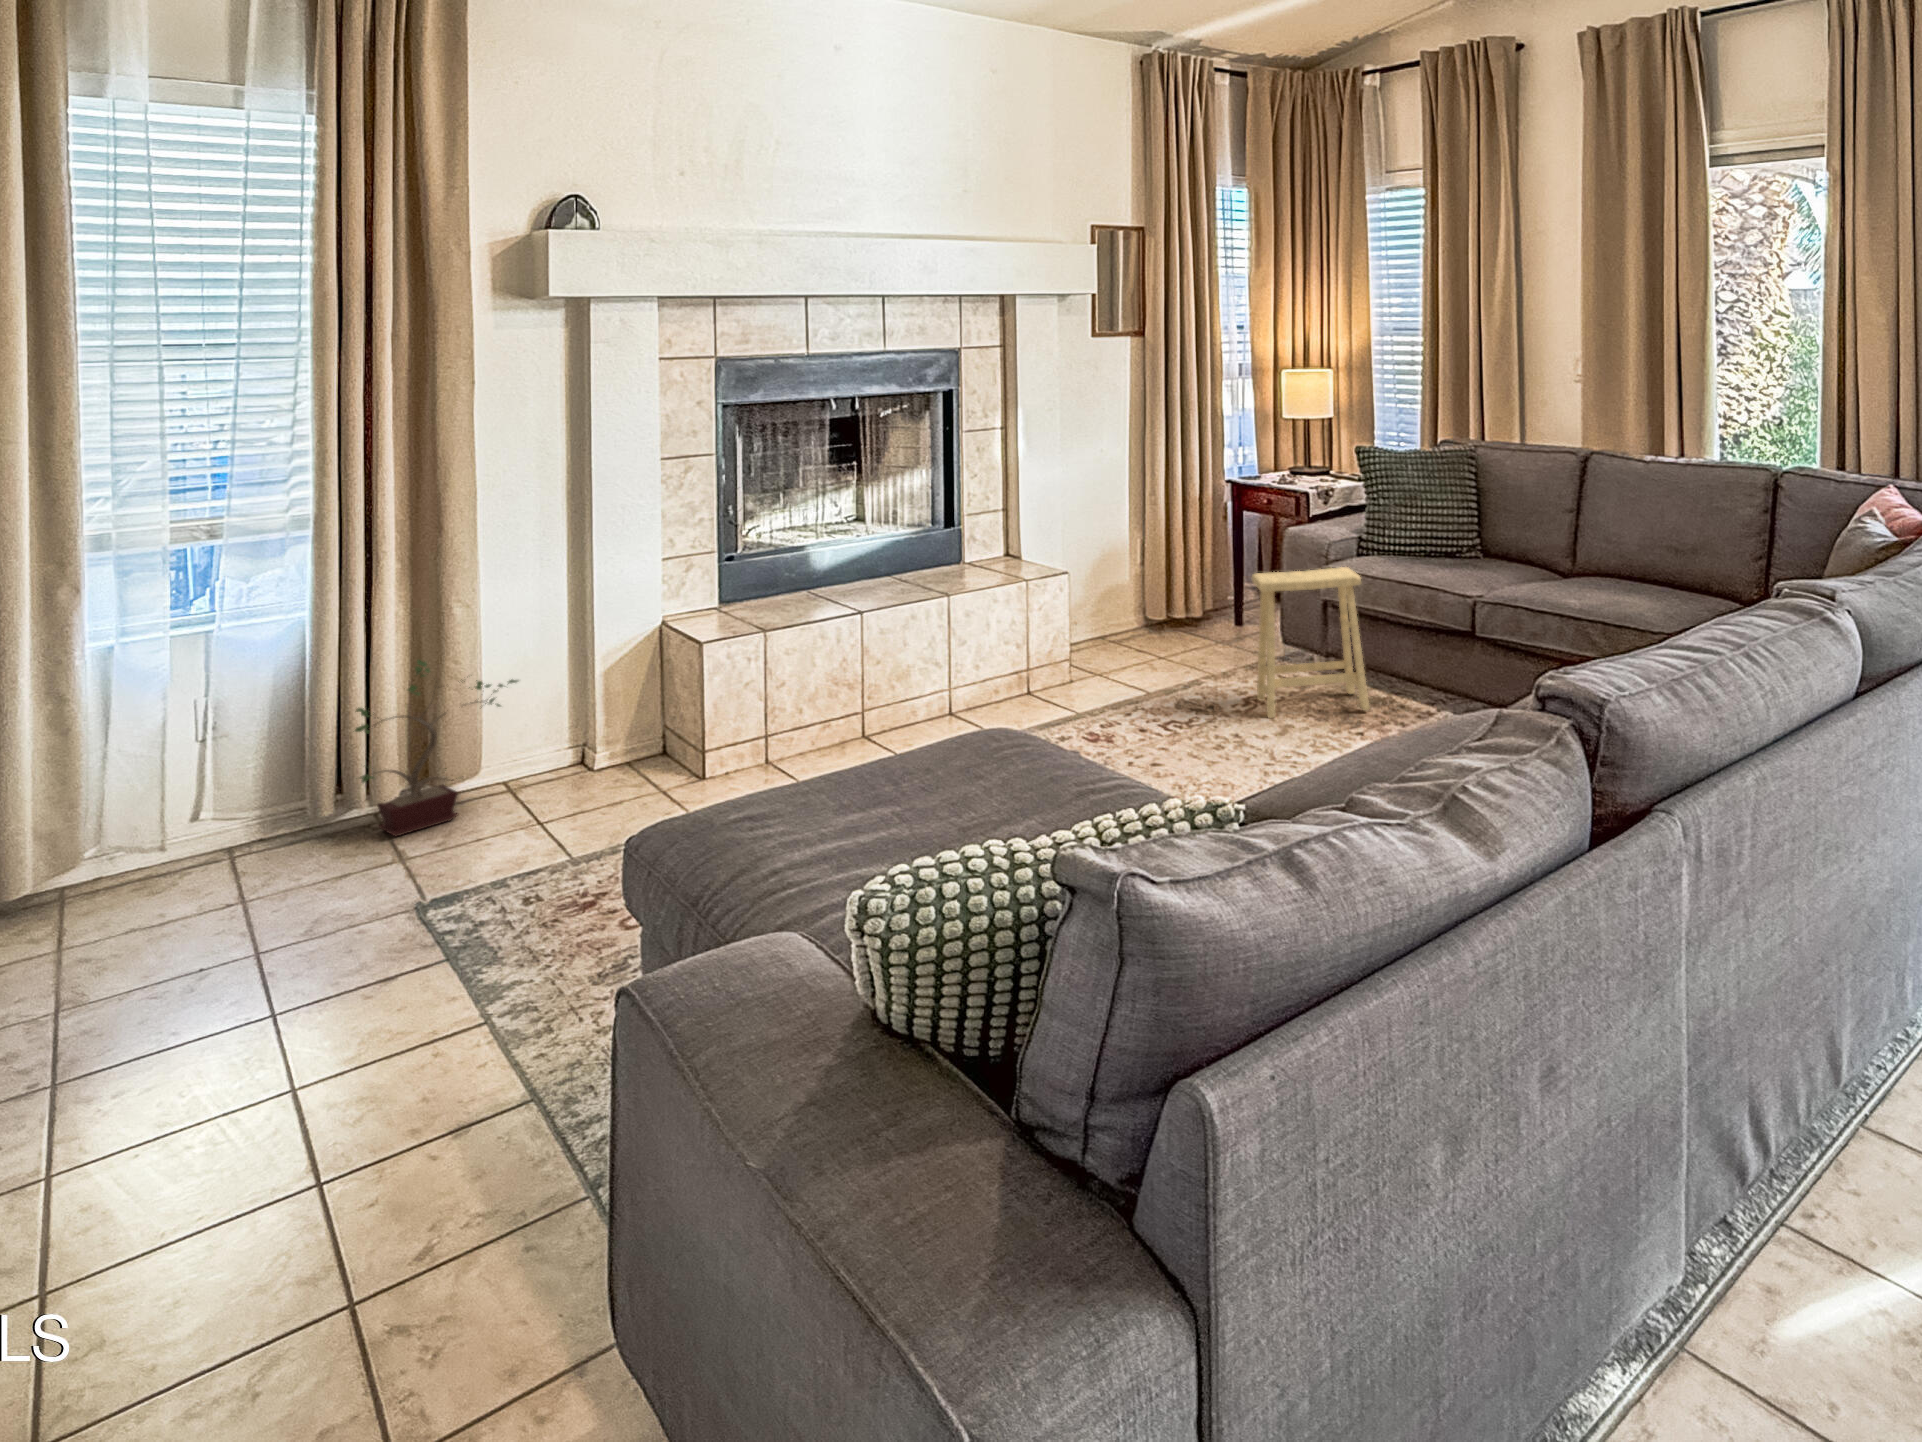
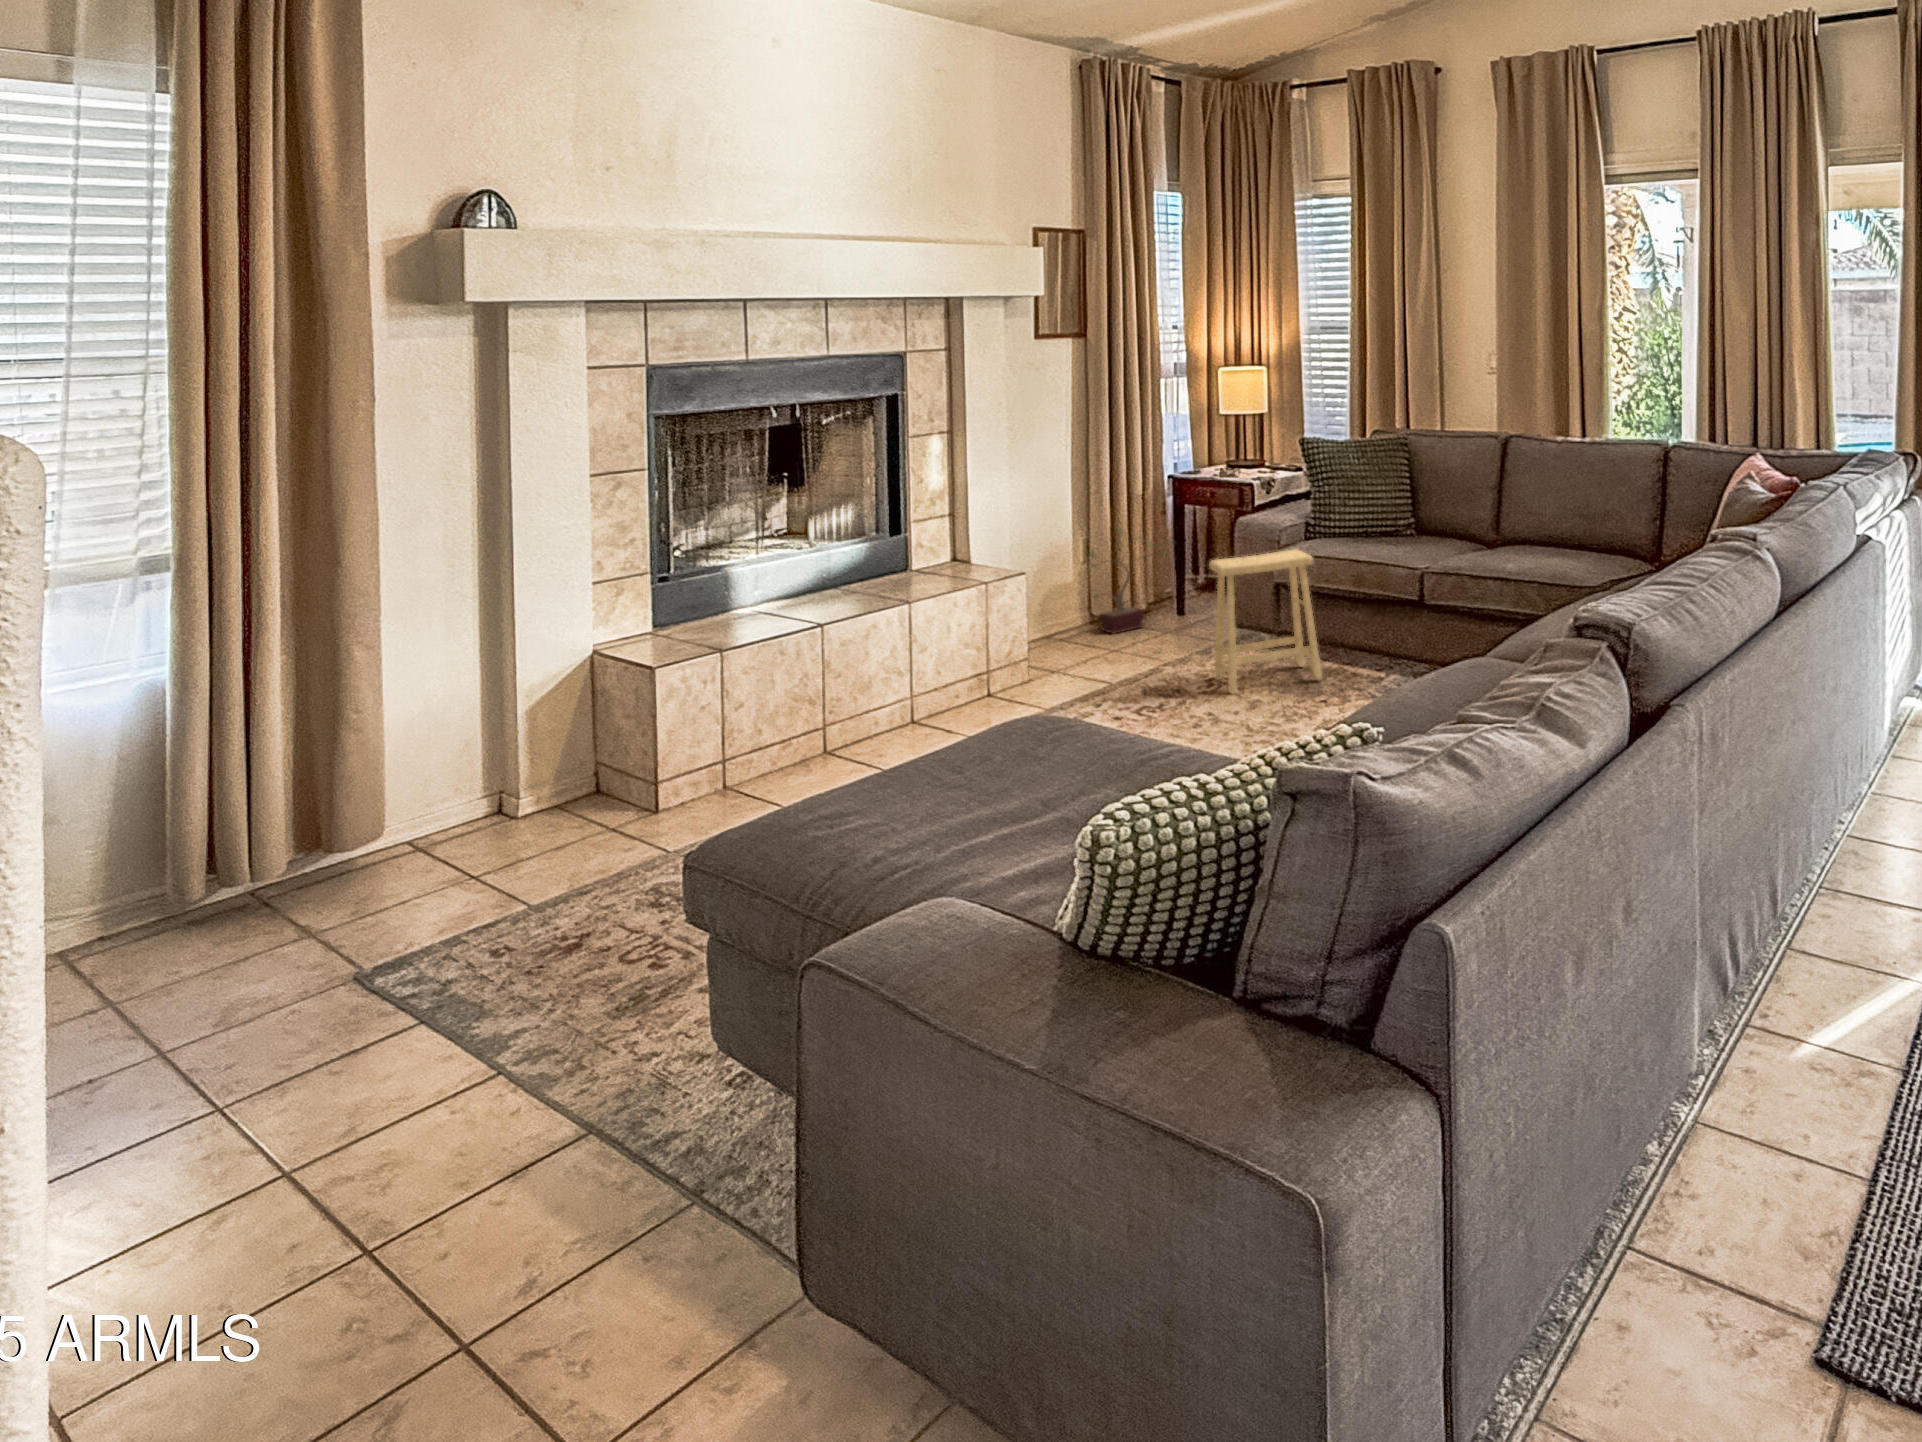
potted plant: present [355,660,518,836] -> present [1090,528,1158,634]

